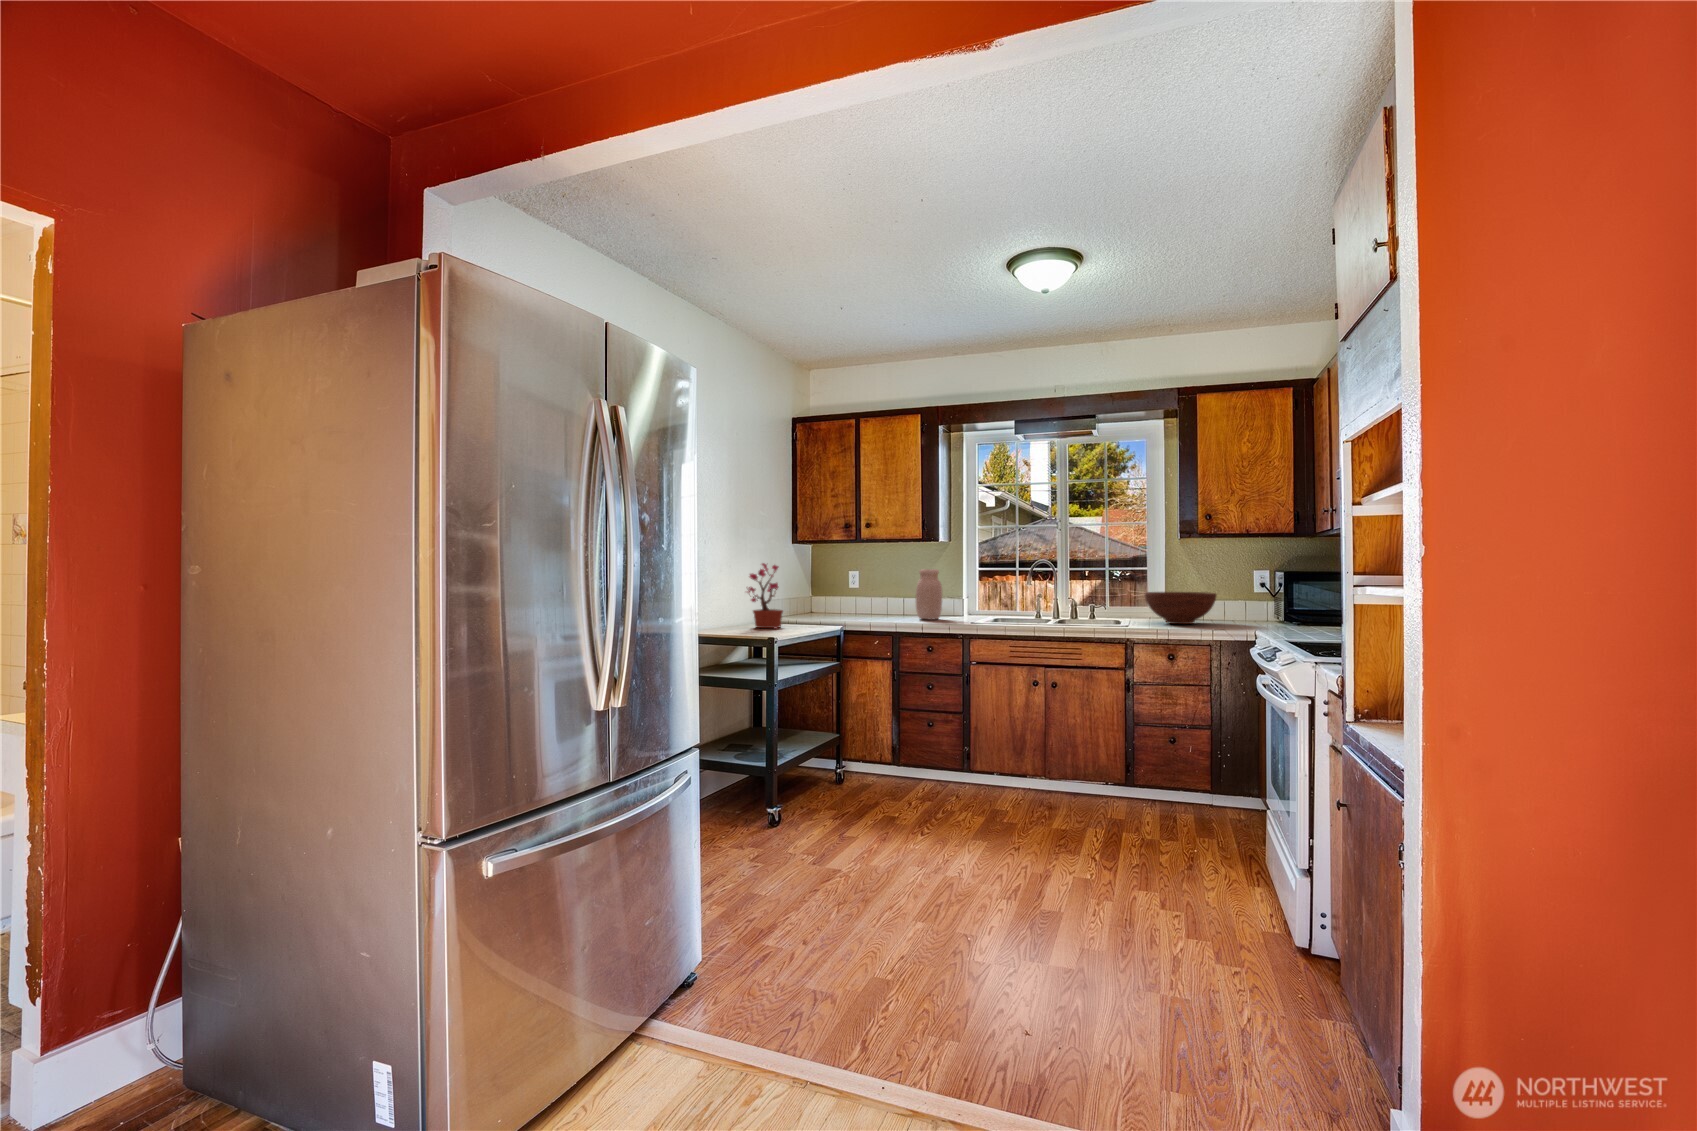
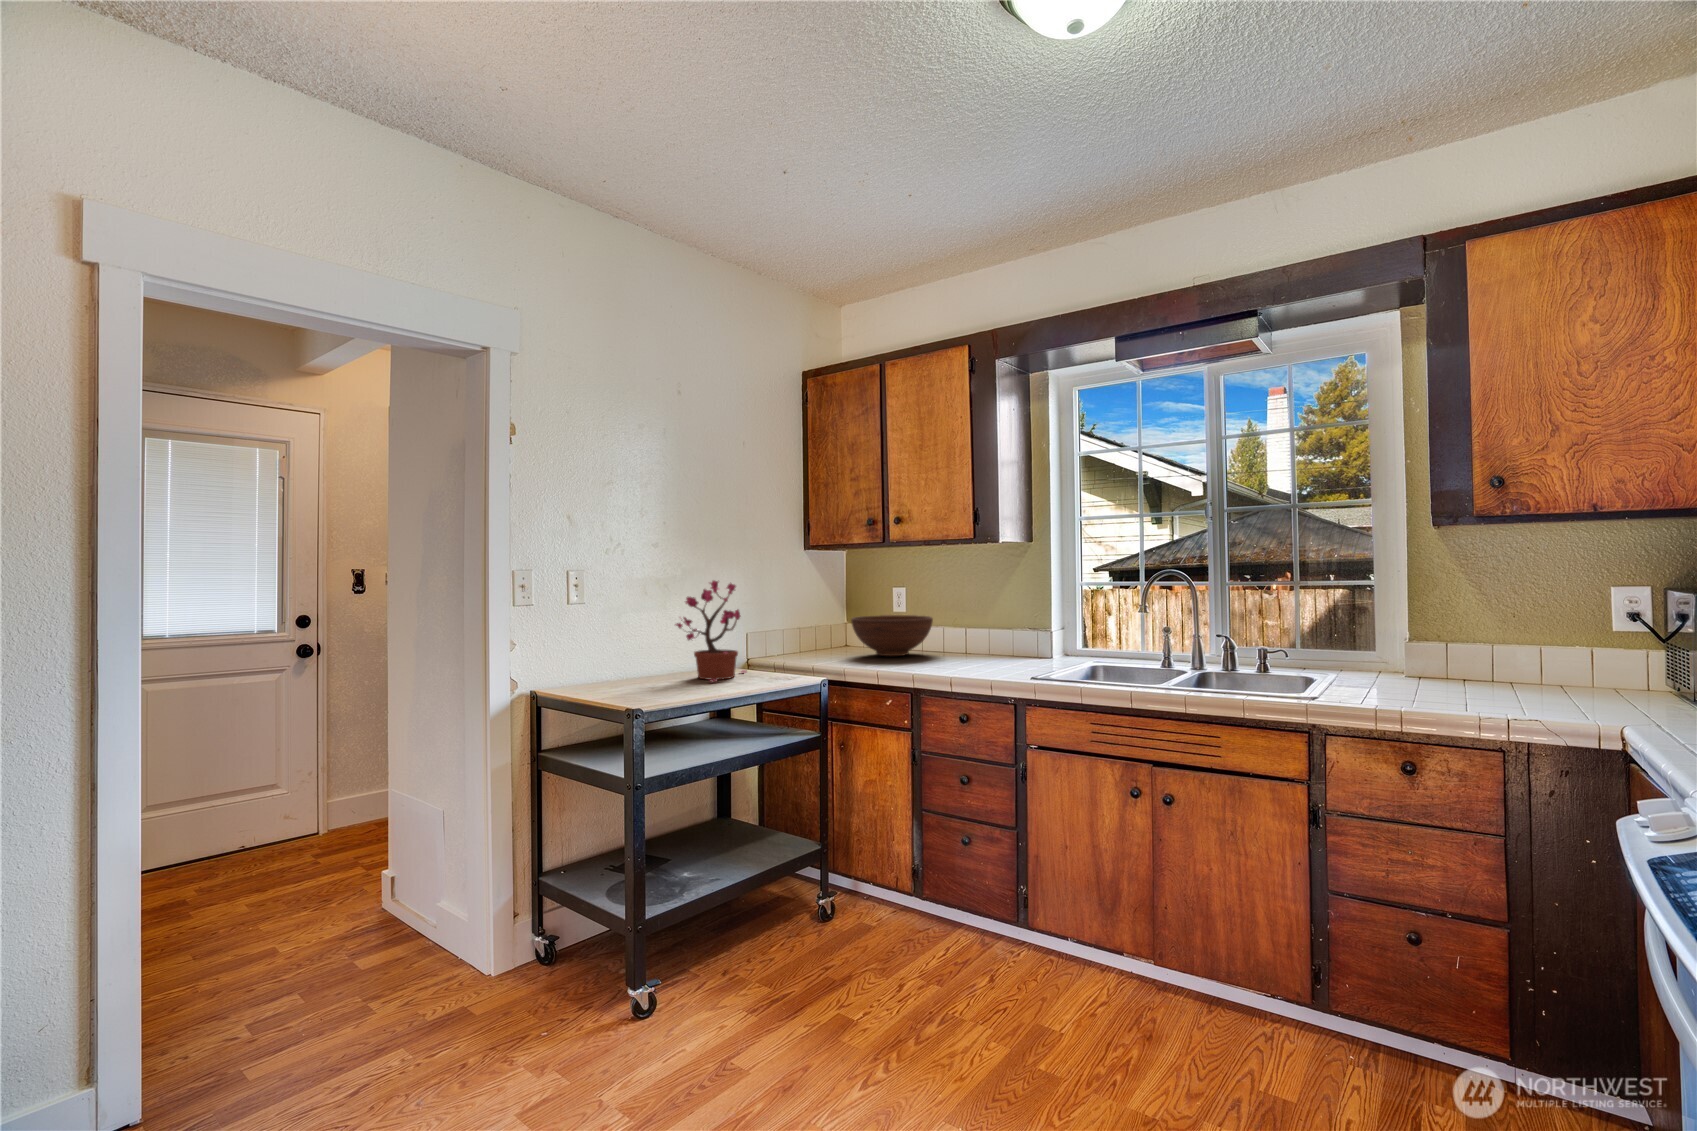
jar: present [916,569,942,620] -> none [962,586,1004,667]
fruit bowl: present [1145,592,1217,624] -> present [851,615,933,656]

